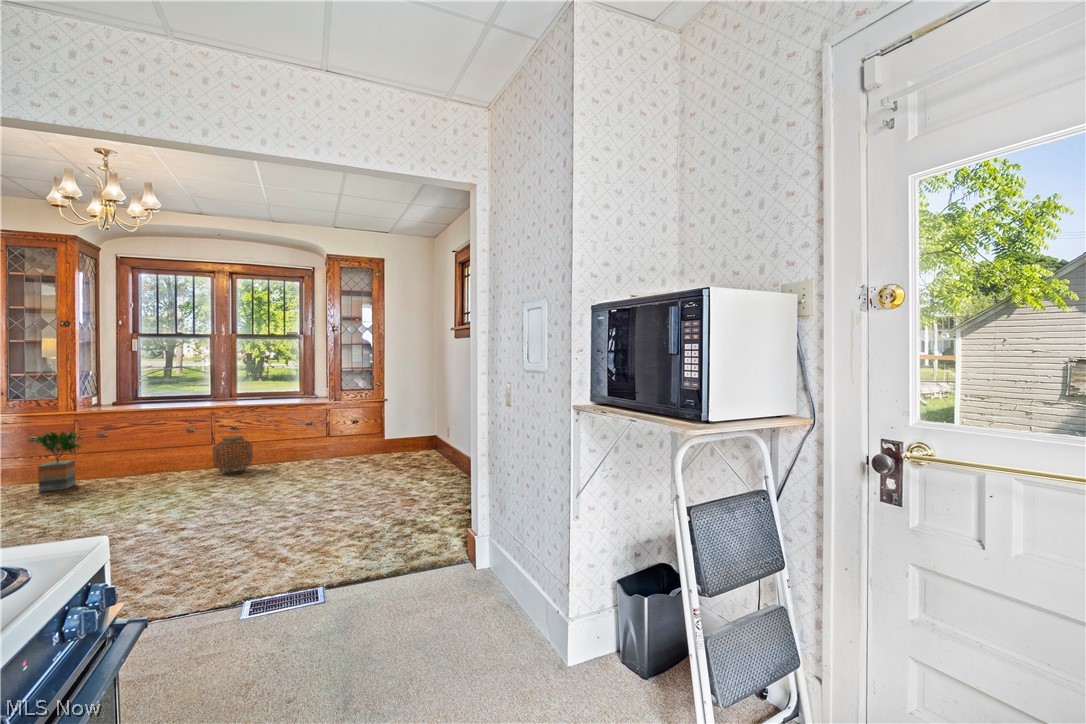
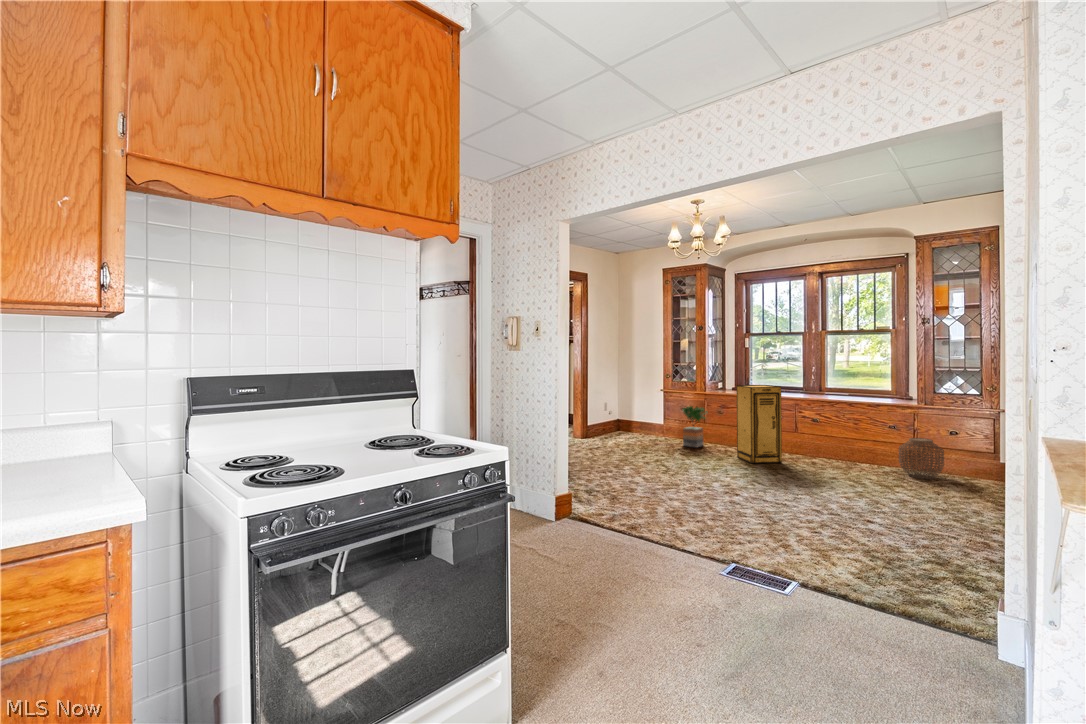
storage cabinet: none [139,395,205,490] -> present [737,385,782,463]
woven basket: present [213,436,253,474] -> present [899,438,944,479]

